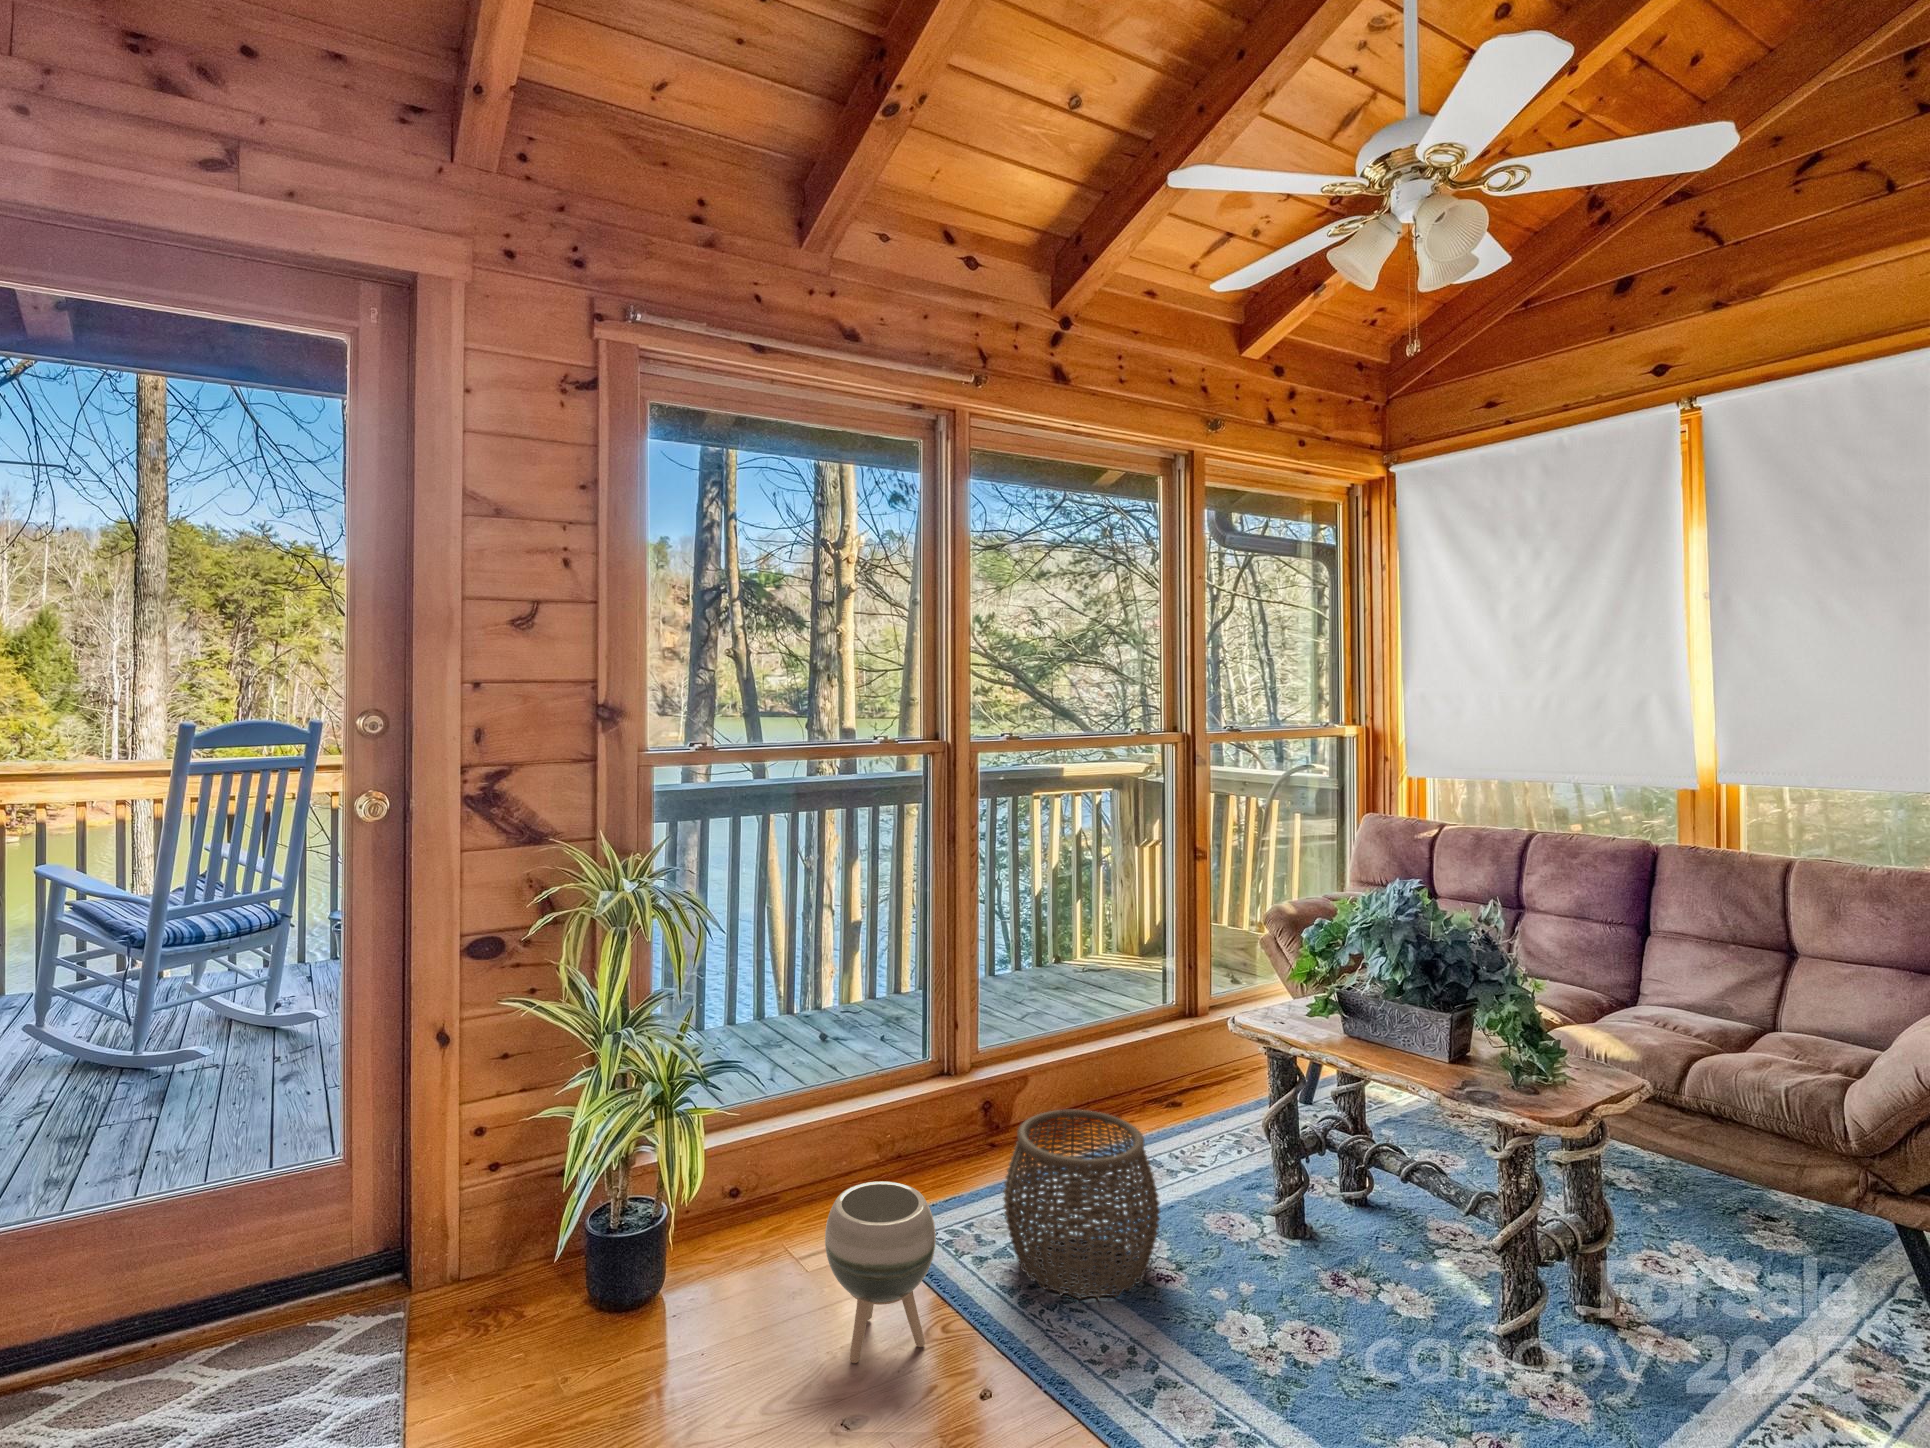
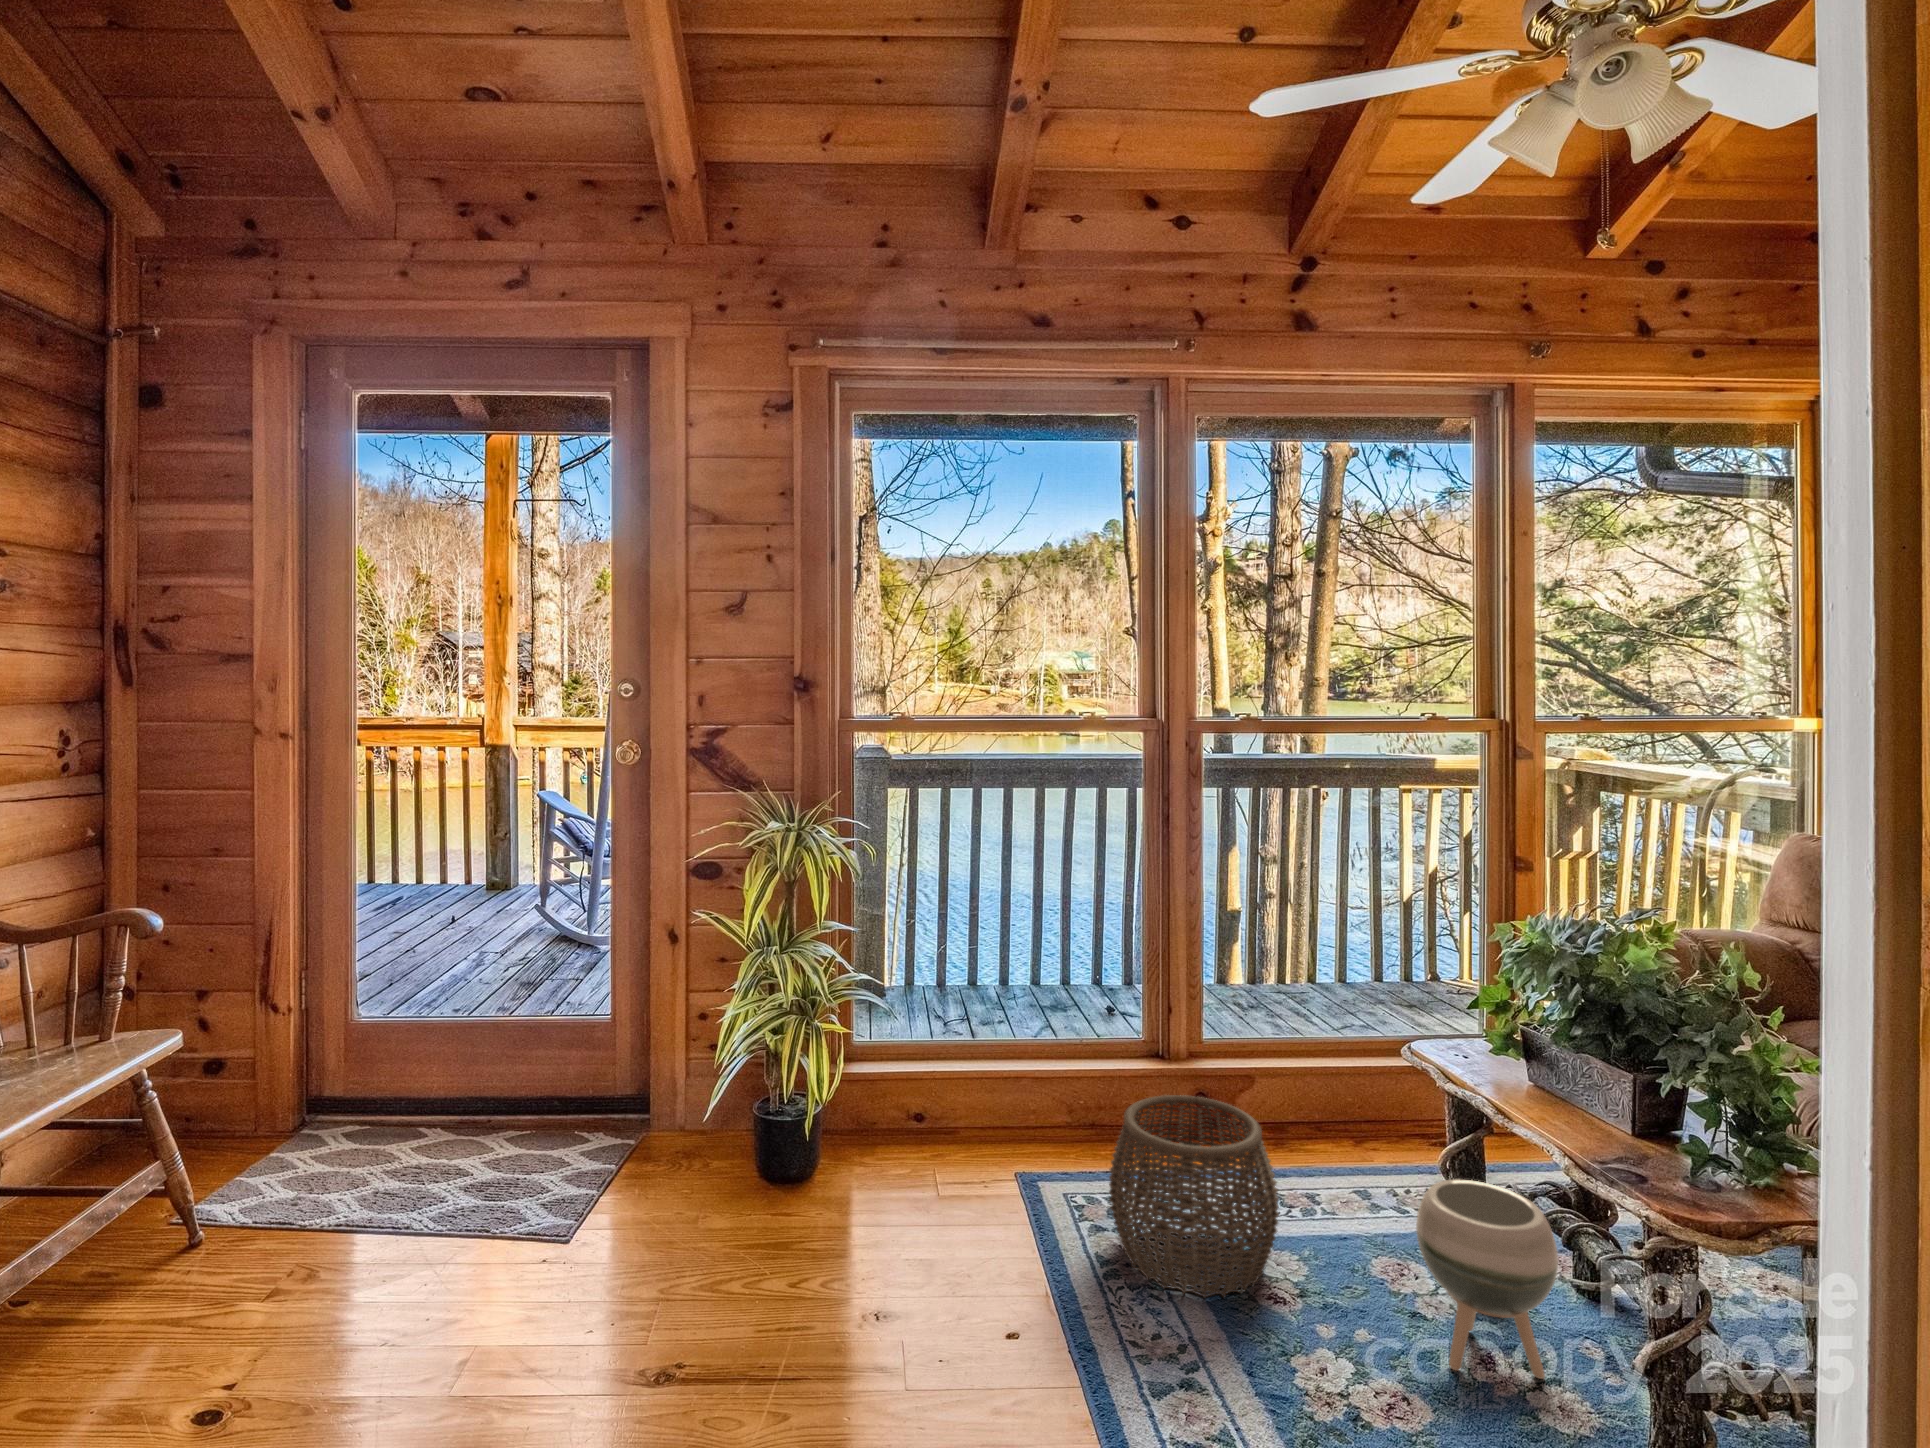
planter: present [825,1181,936,1363] -> present [1416,1179,1558,1379]

